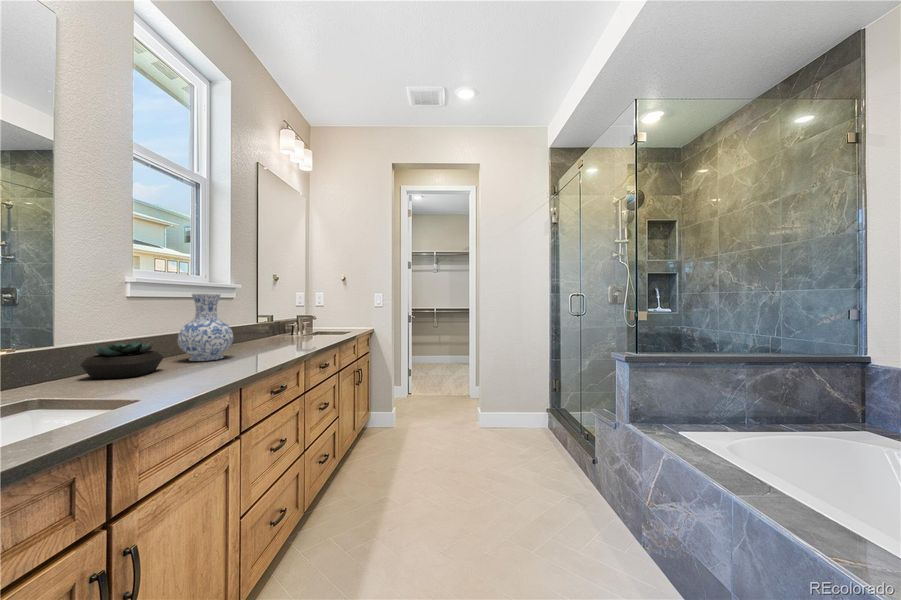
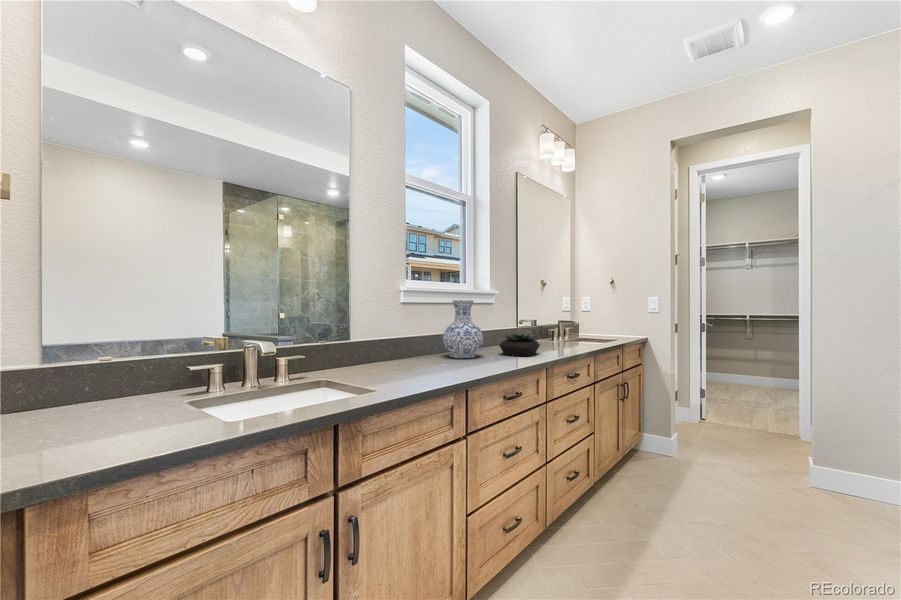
succulent plant: present [80,341,164,379] -> present [499,333,540,356]

